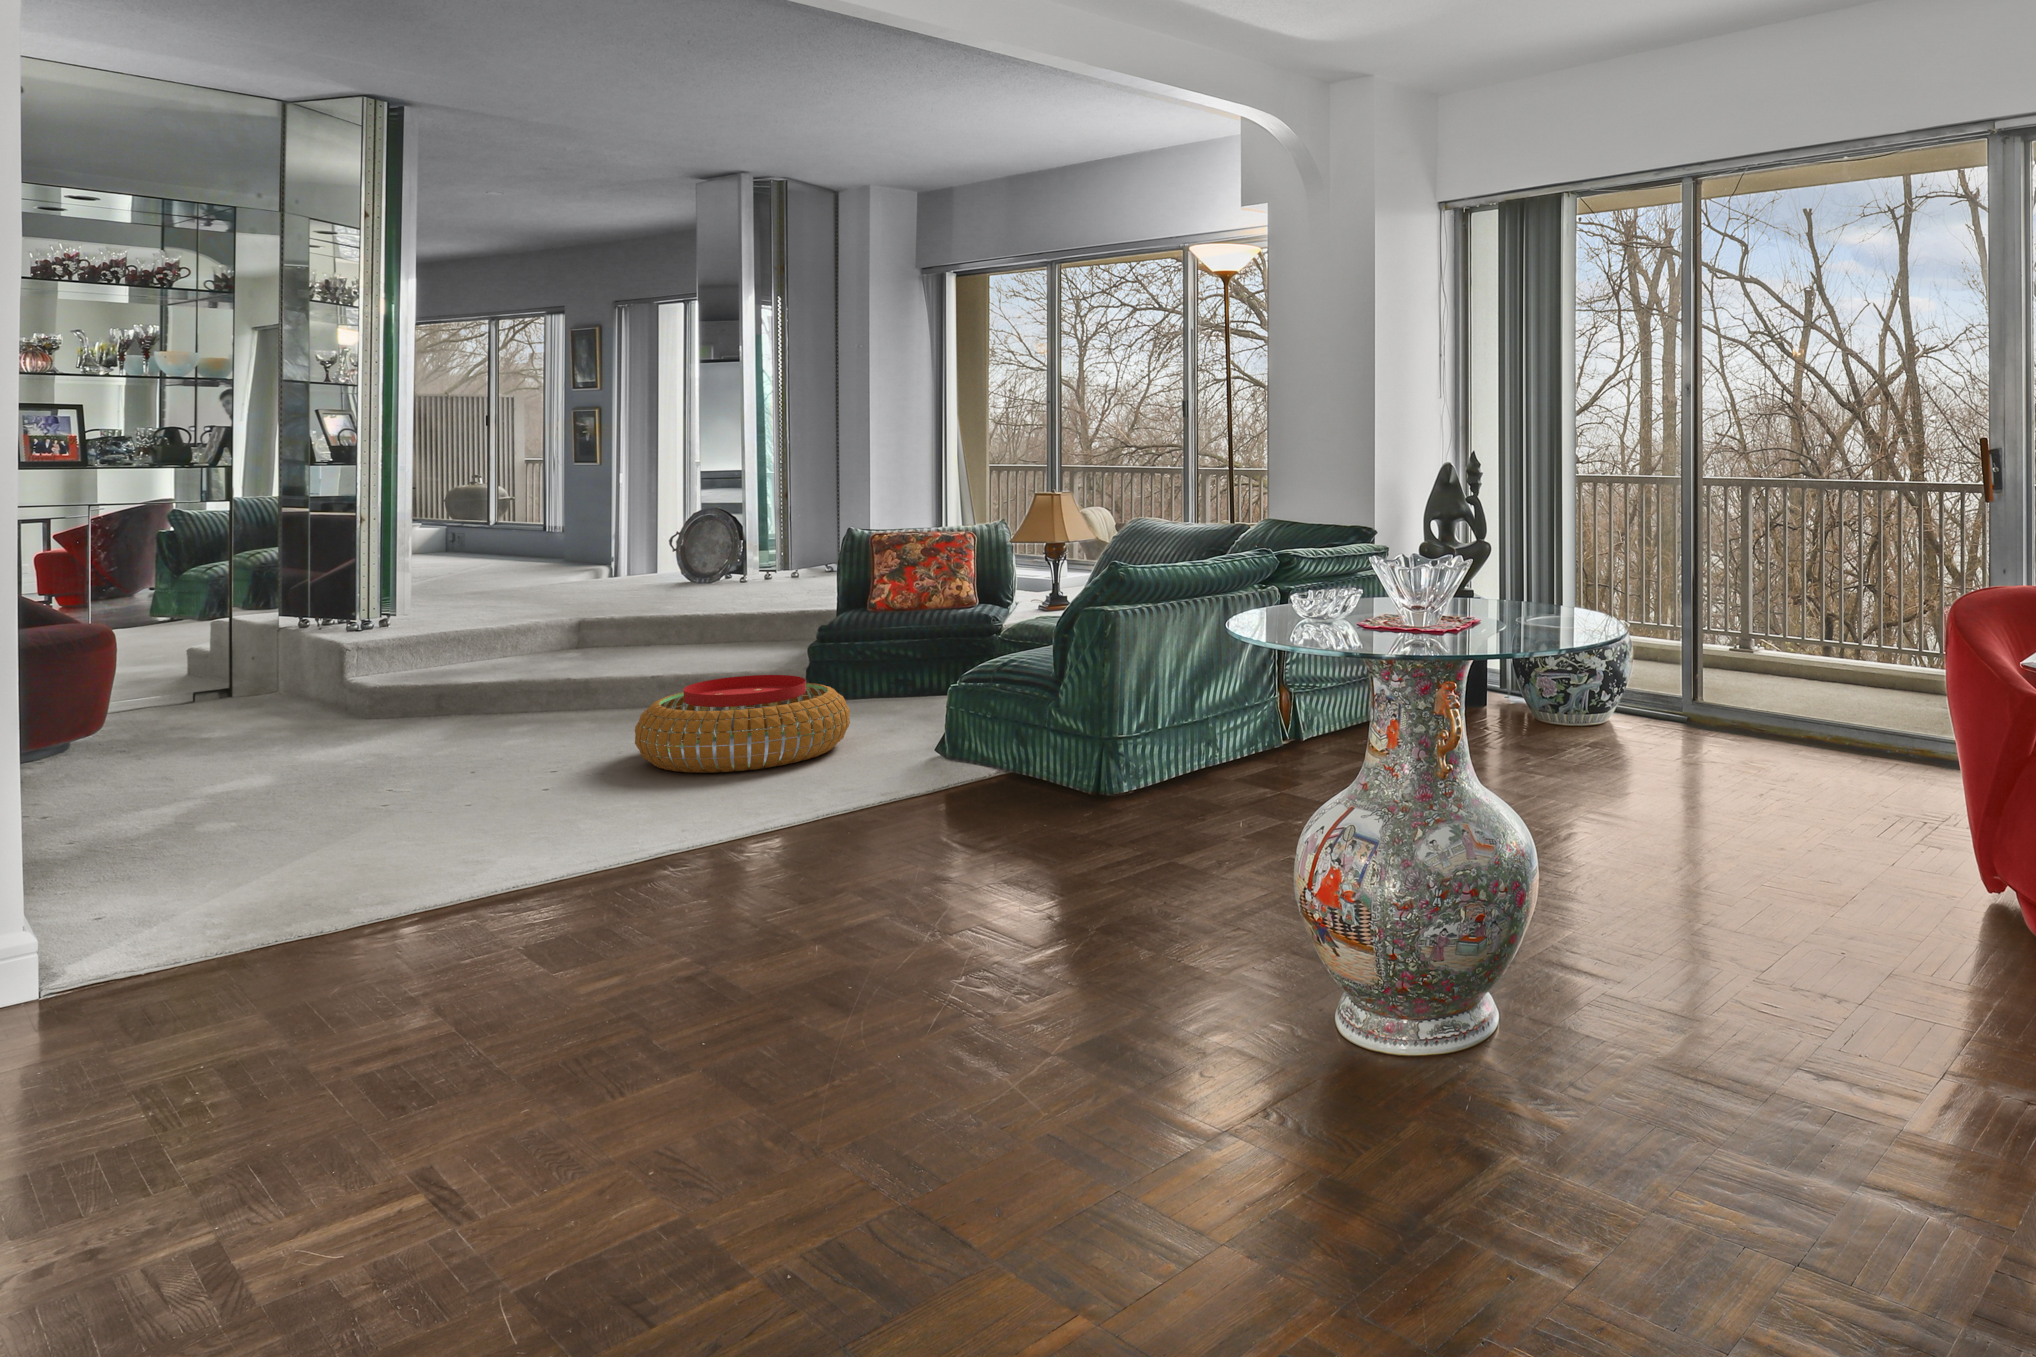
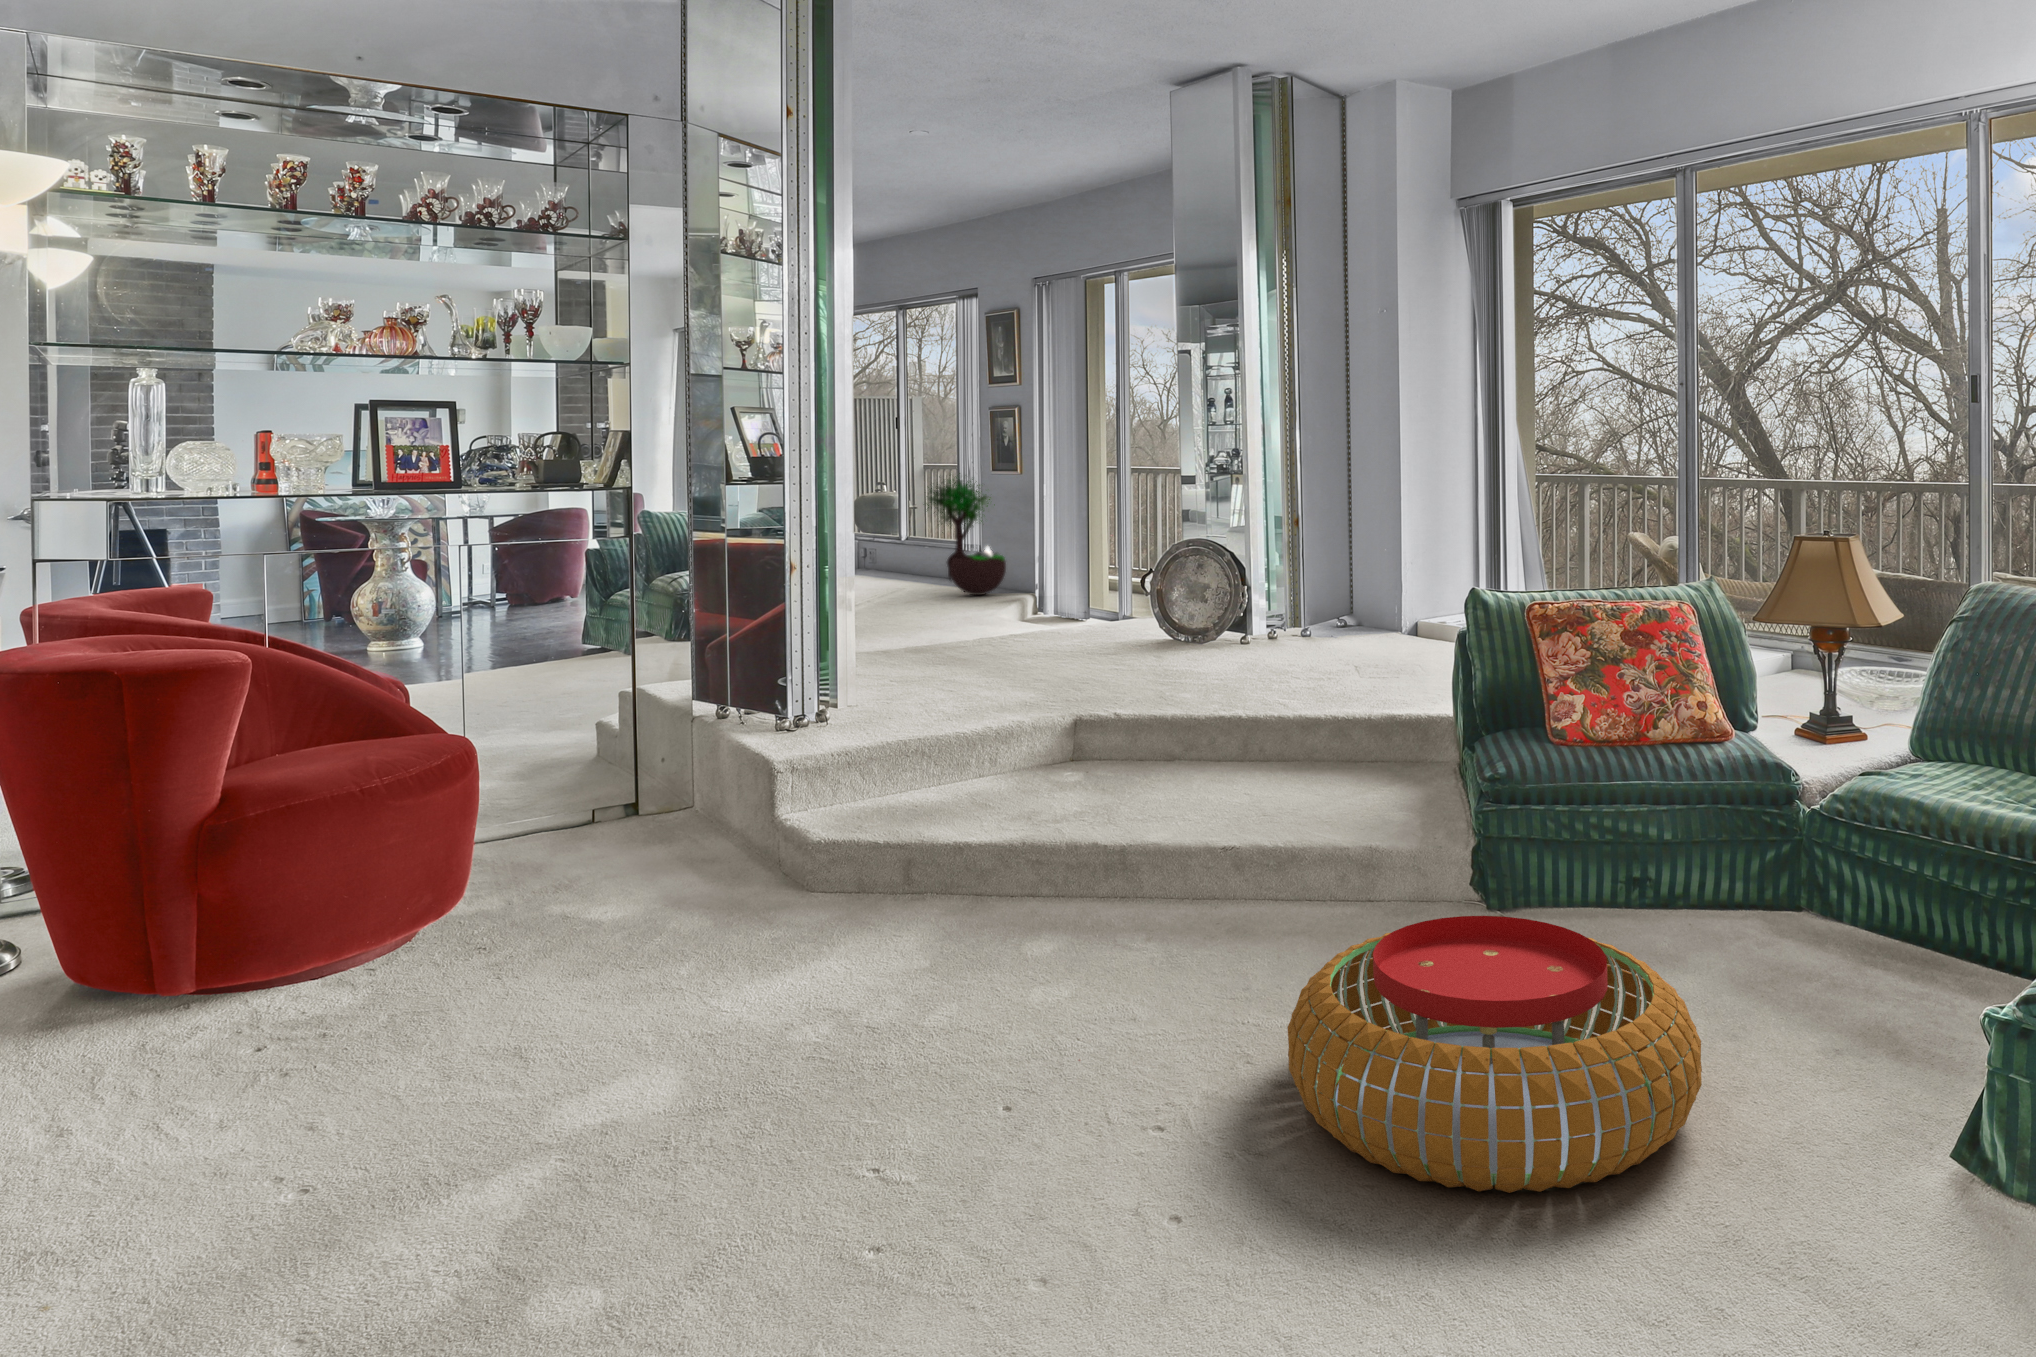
potted tree: none [502,458,581,563] -> present [926,473,1006,595]

